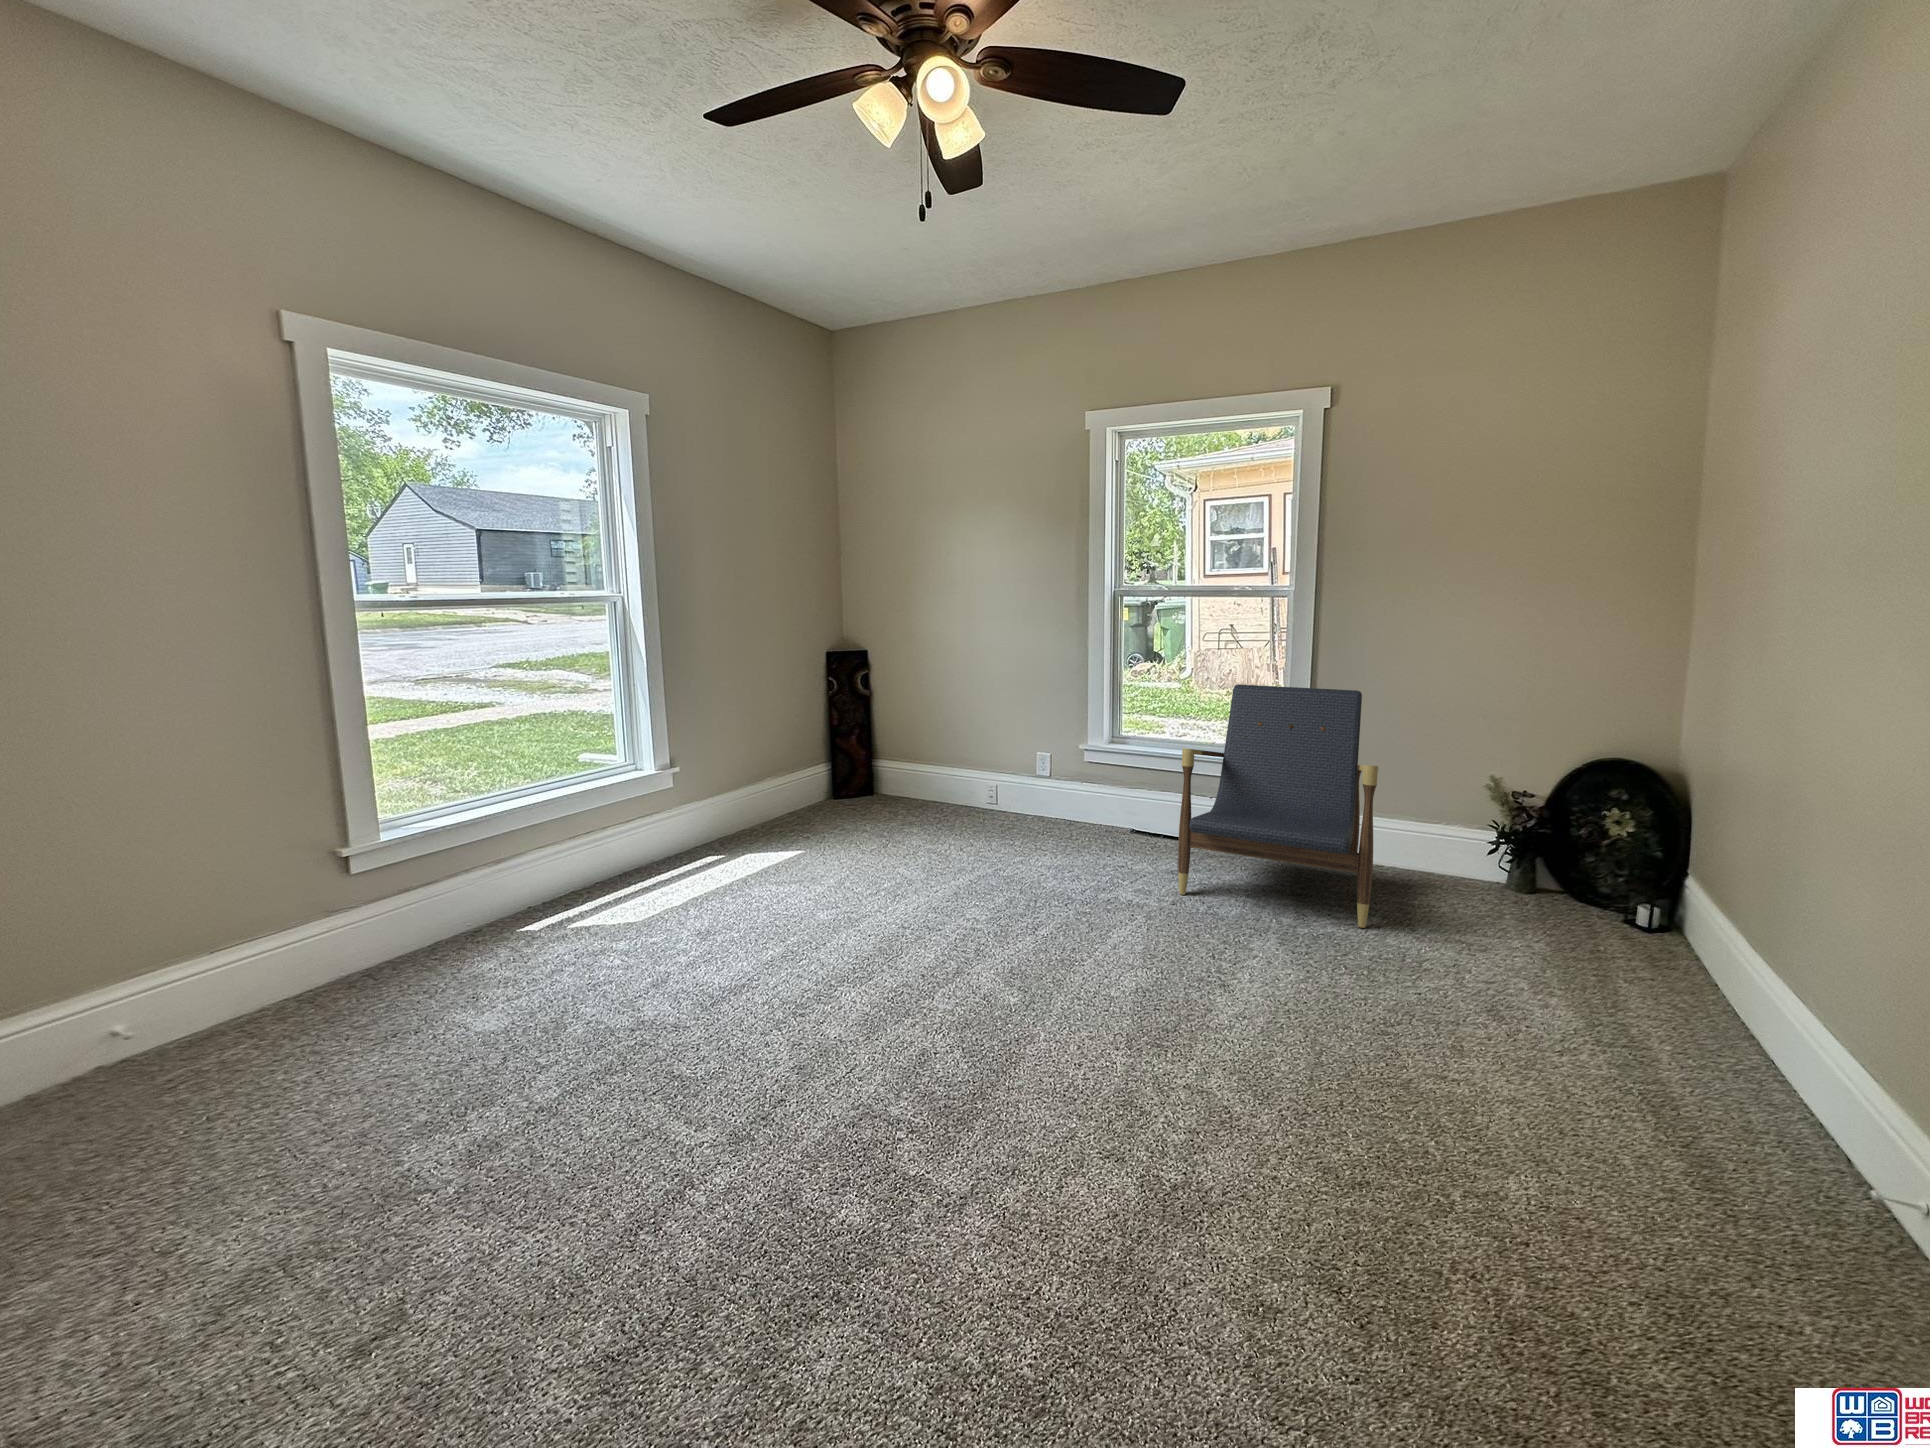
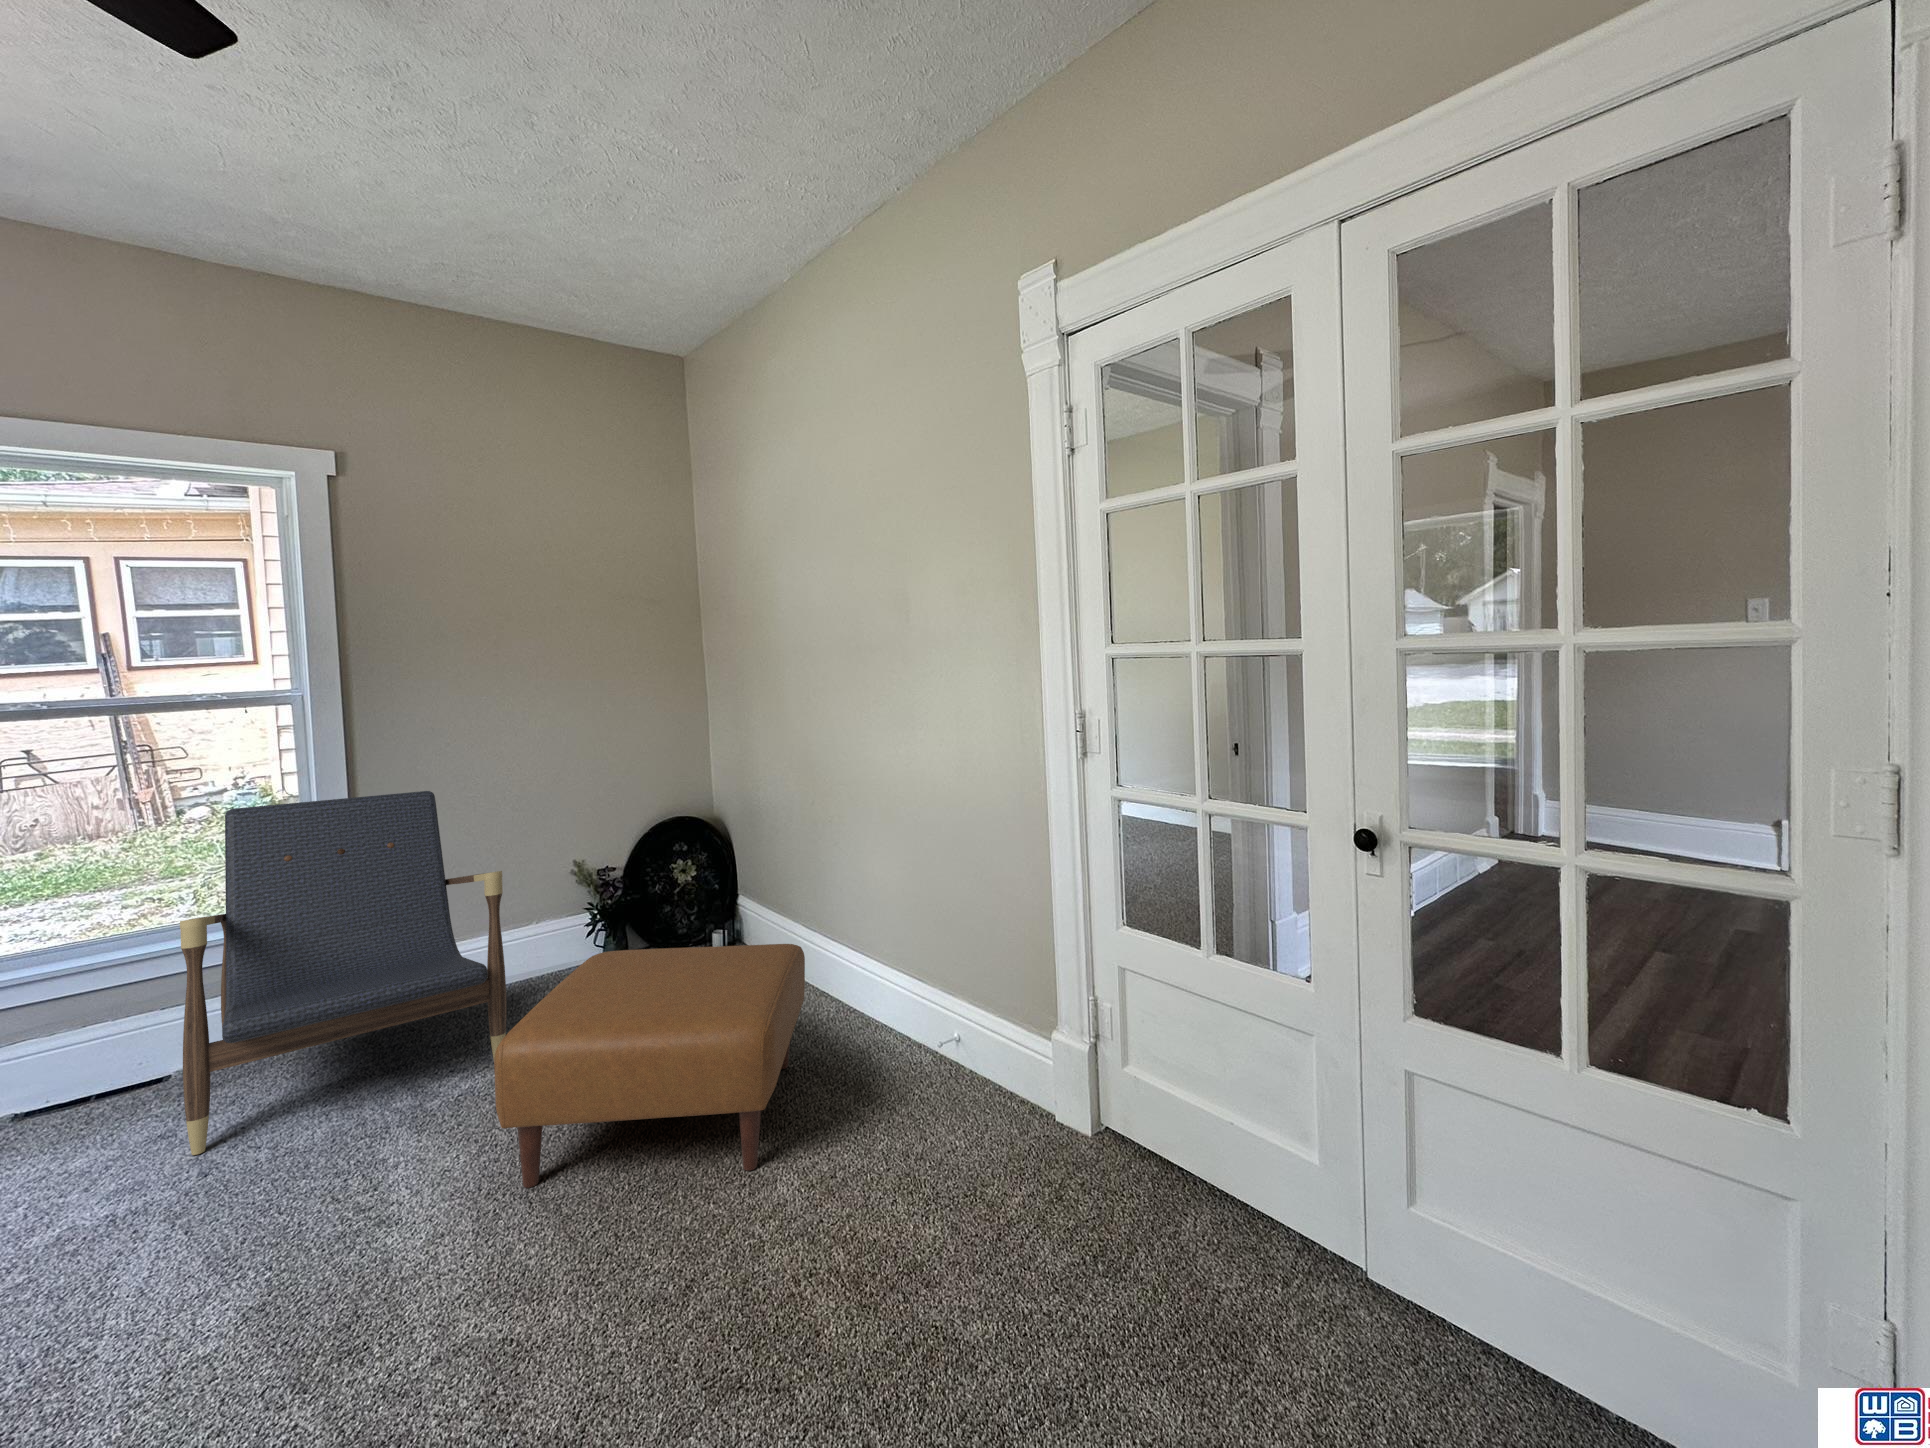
ottoman: none [1292,864,1674,1145] -> present [494,944,805,1188]

